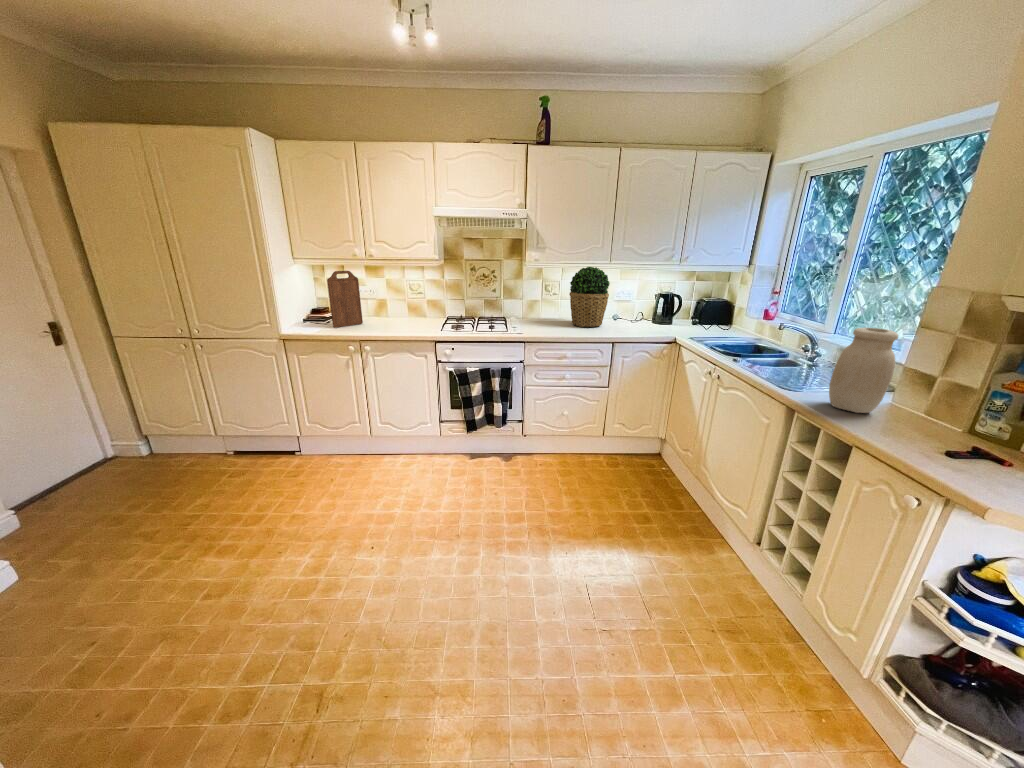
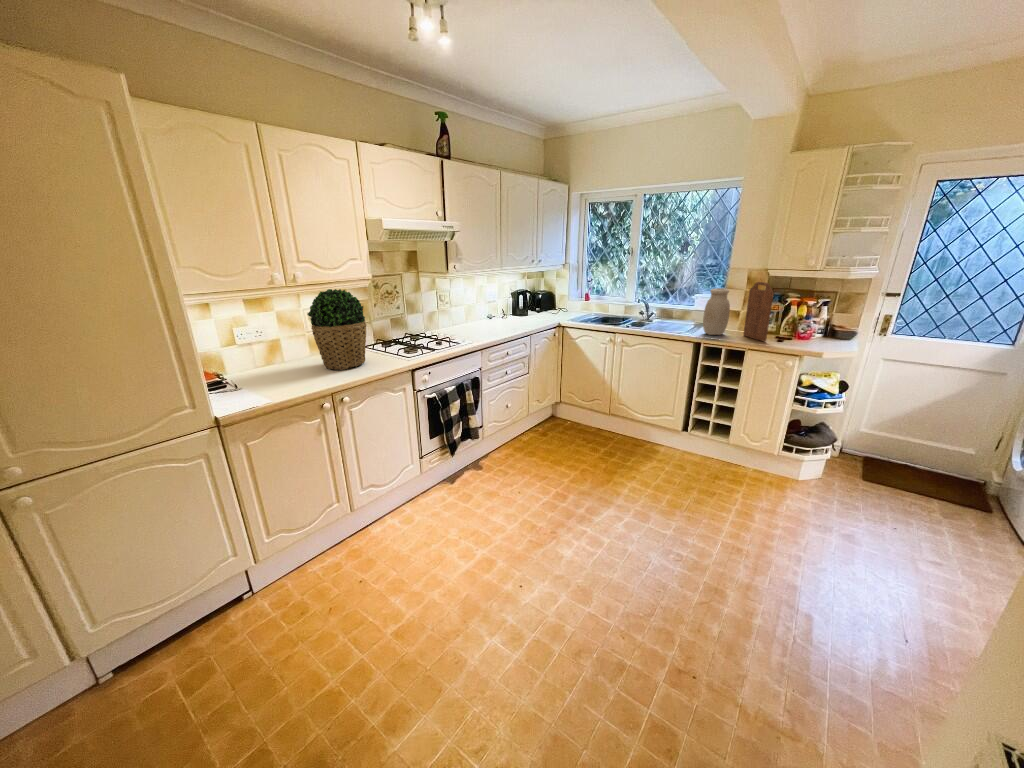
potted plant: present [569,267,610,327] -> present [308,289,367,370]
cutting board: present [327,271,363,328] -> present [744,282,774,342]

